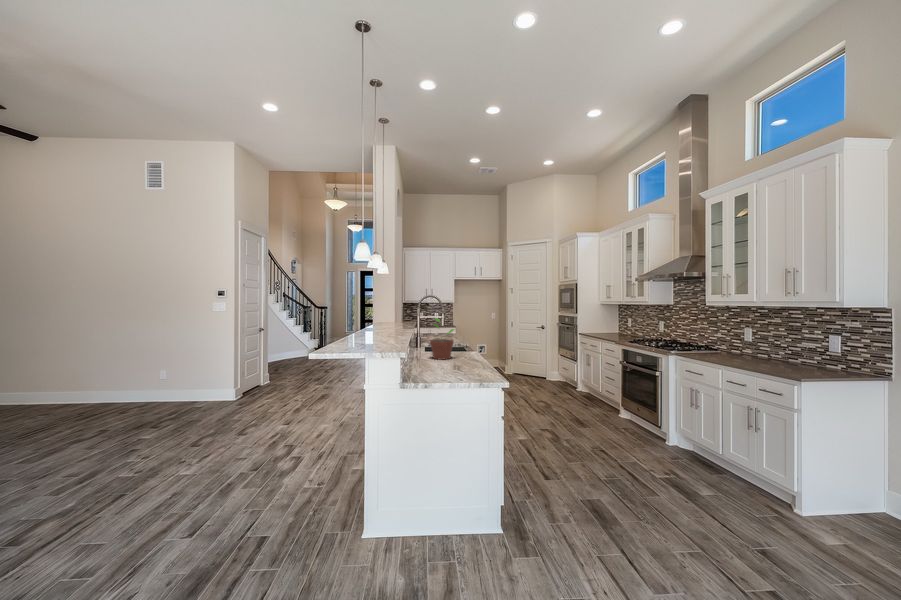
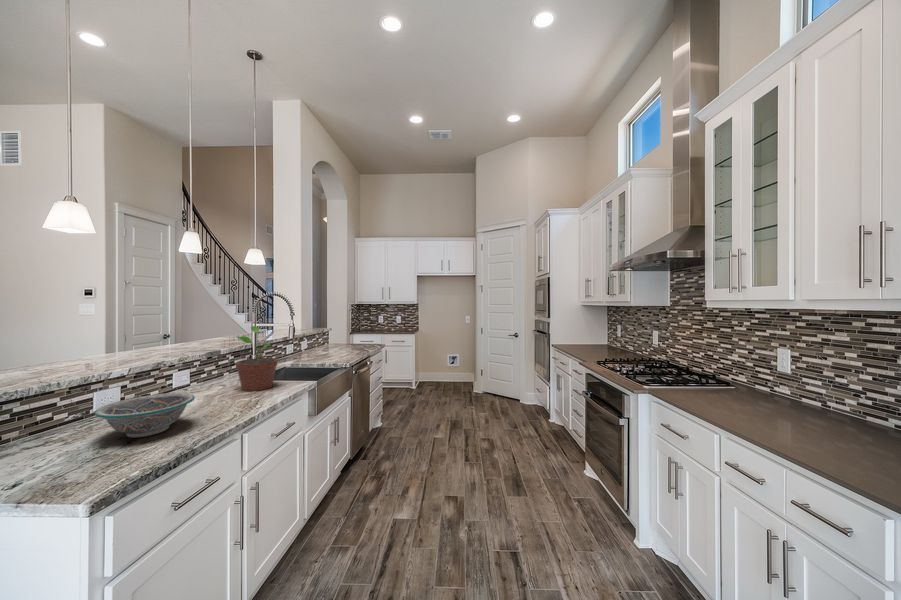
bowl: none [428,355,468,376] -> present [95,393,195,437]

